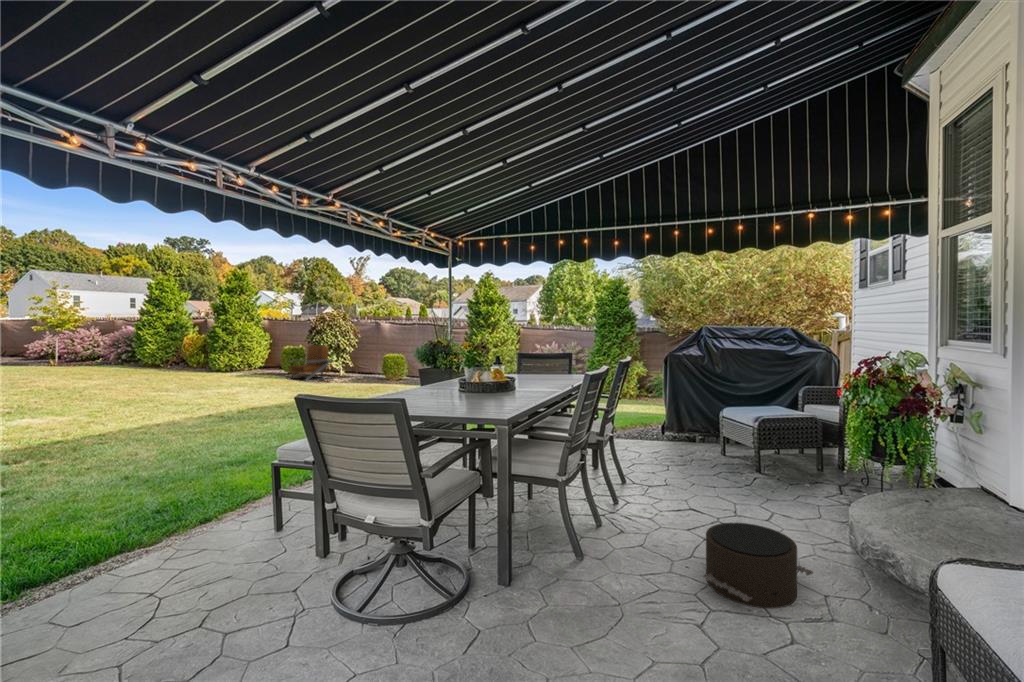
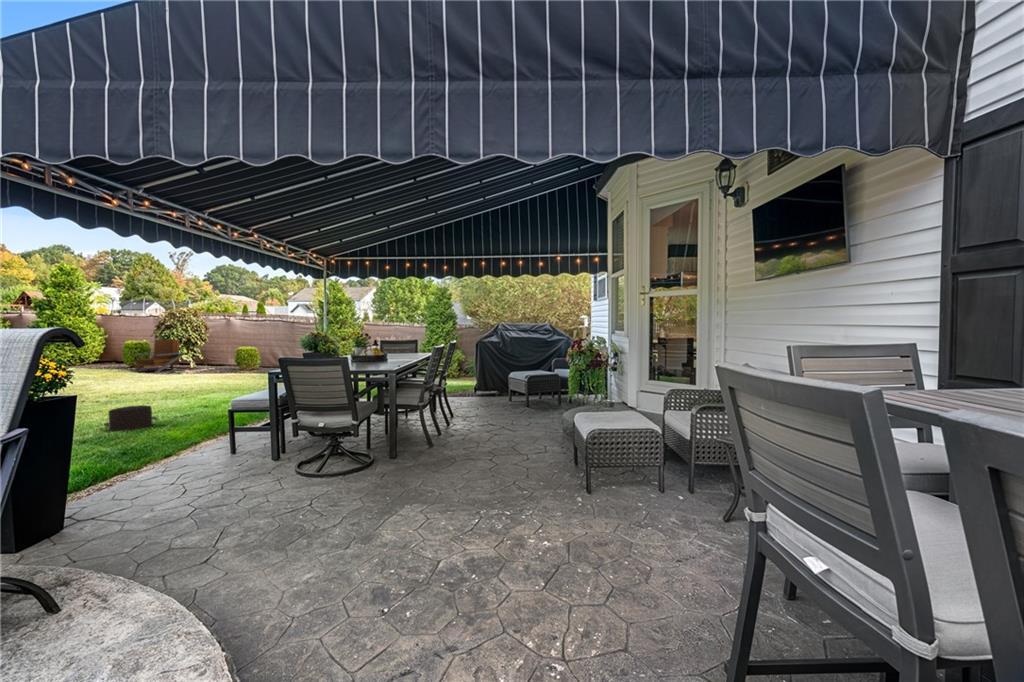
pouf: present [703,523,814,608] -> present [104,405,159,431]

